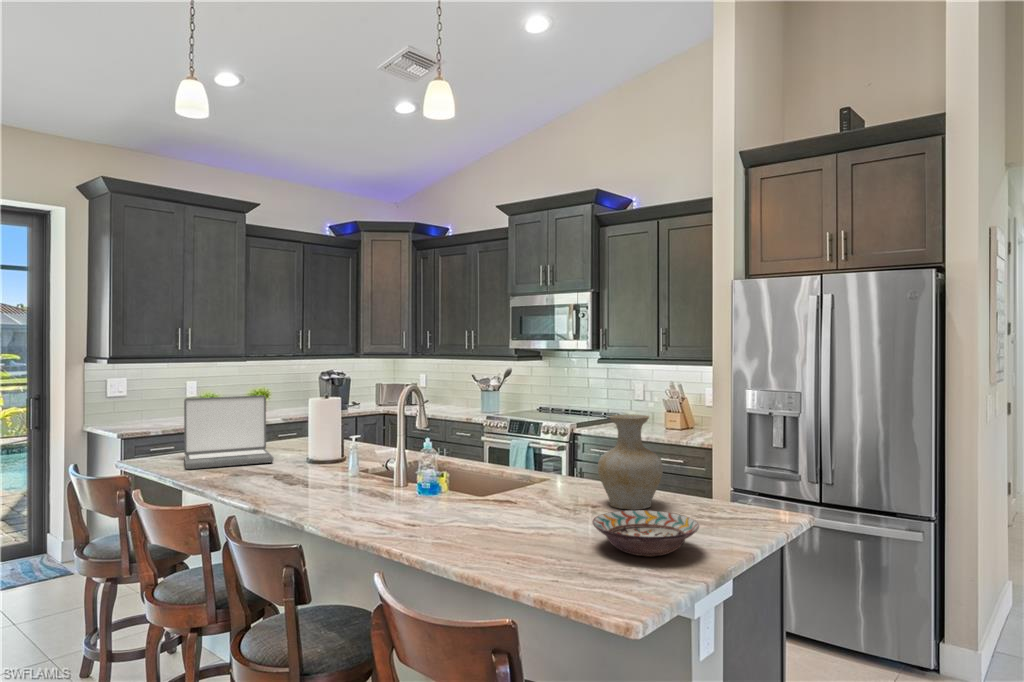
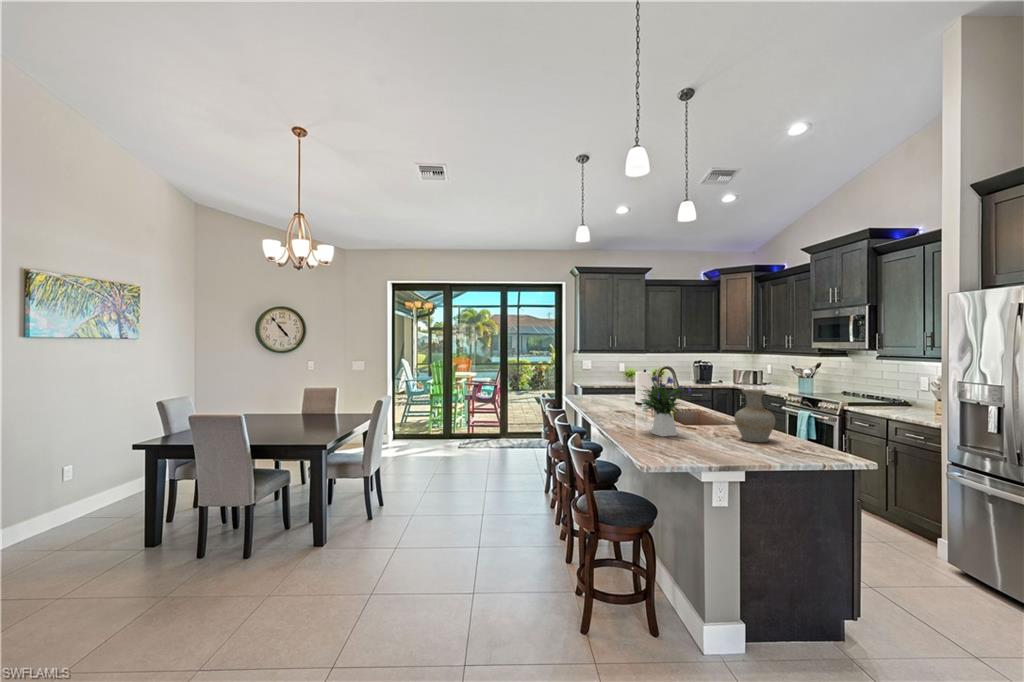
flower arrangement: none [418,392,547,529] -> present [641,375,691,436]
laptop: present [184,395,273,469] -> none [582,372,622,404]
decorative bowl: present [592,510,699,556] -> none [684,435,741,455]

